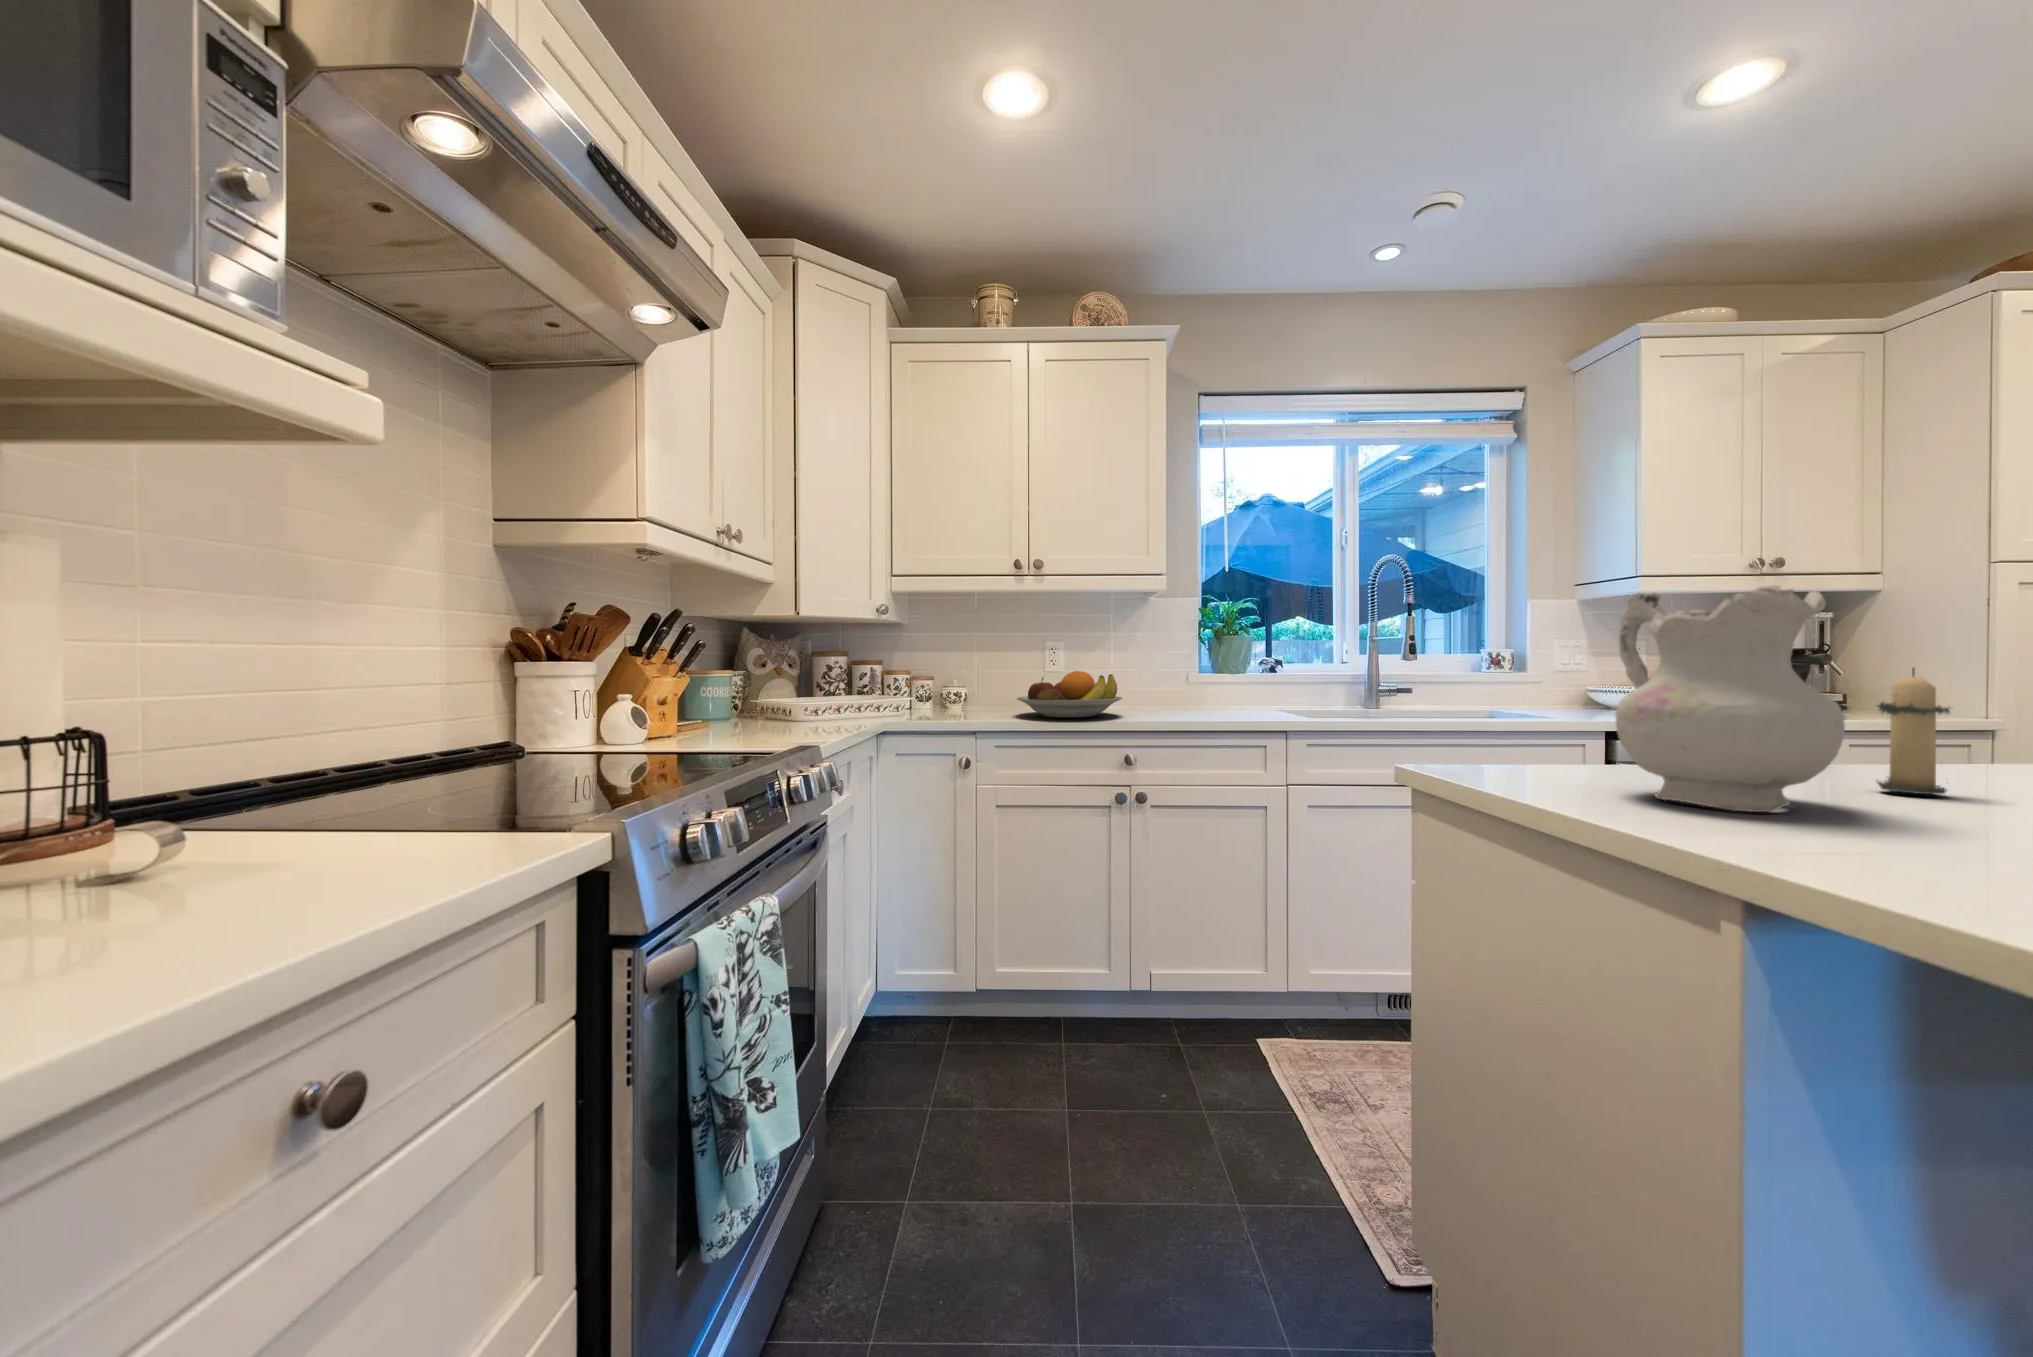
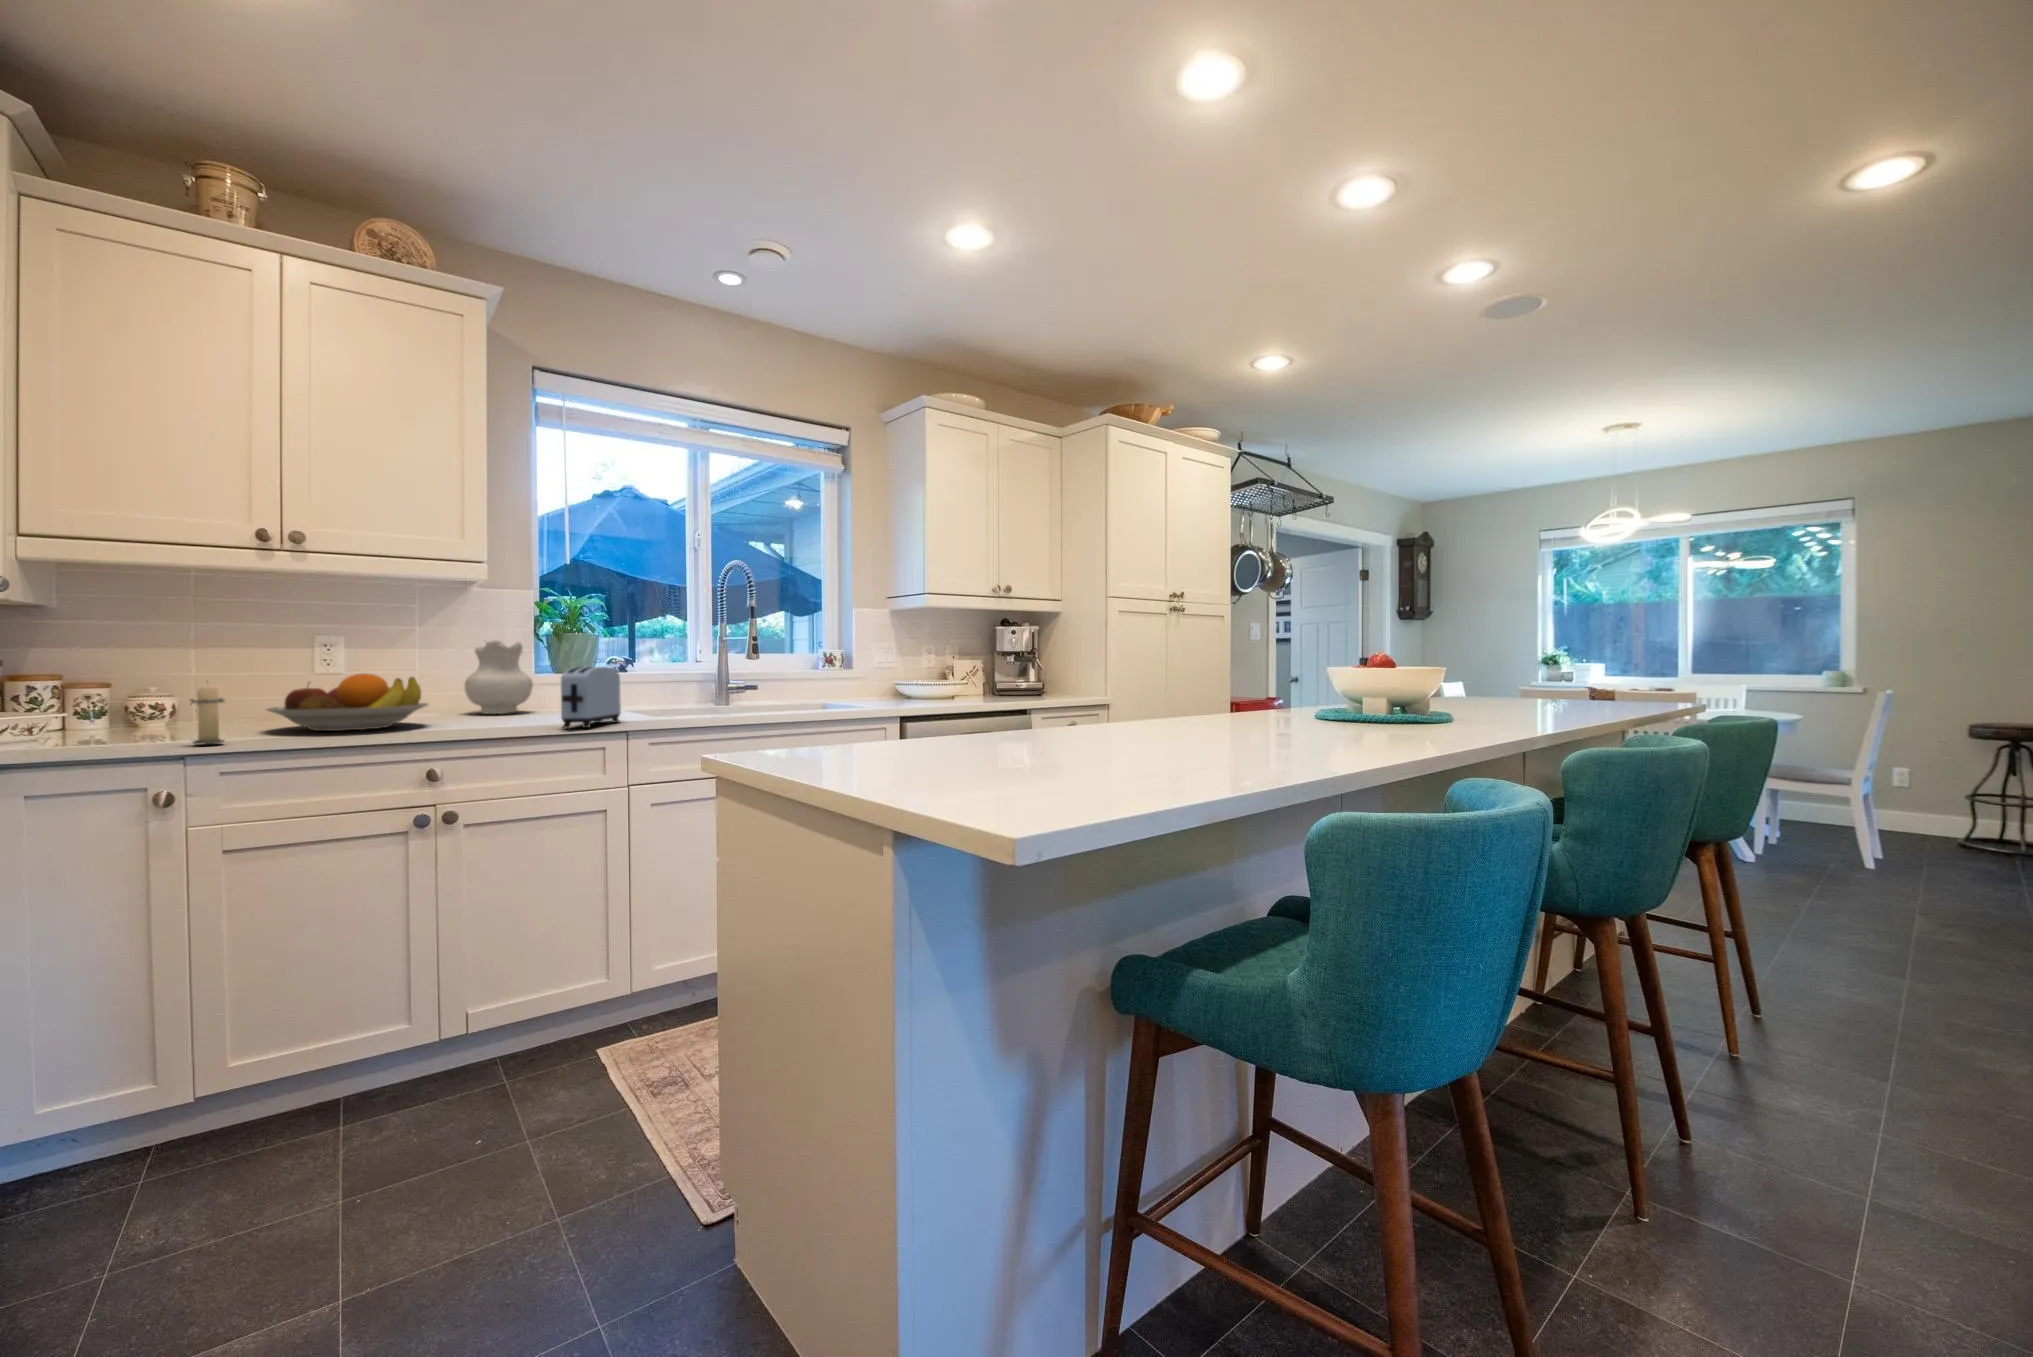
ceramic pitcher: present [1615,585,1845,812] -> present [464,640,533,714]
toaster: none [1229,666,1280,726] -> present [561,667,621,728]
candle: present [1876,668,1950,794] -> present [191,684,225,744]

